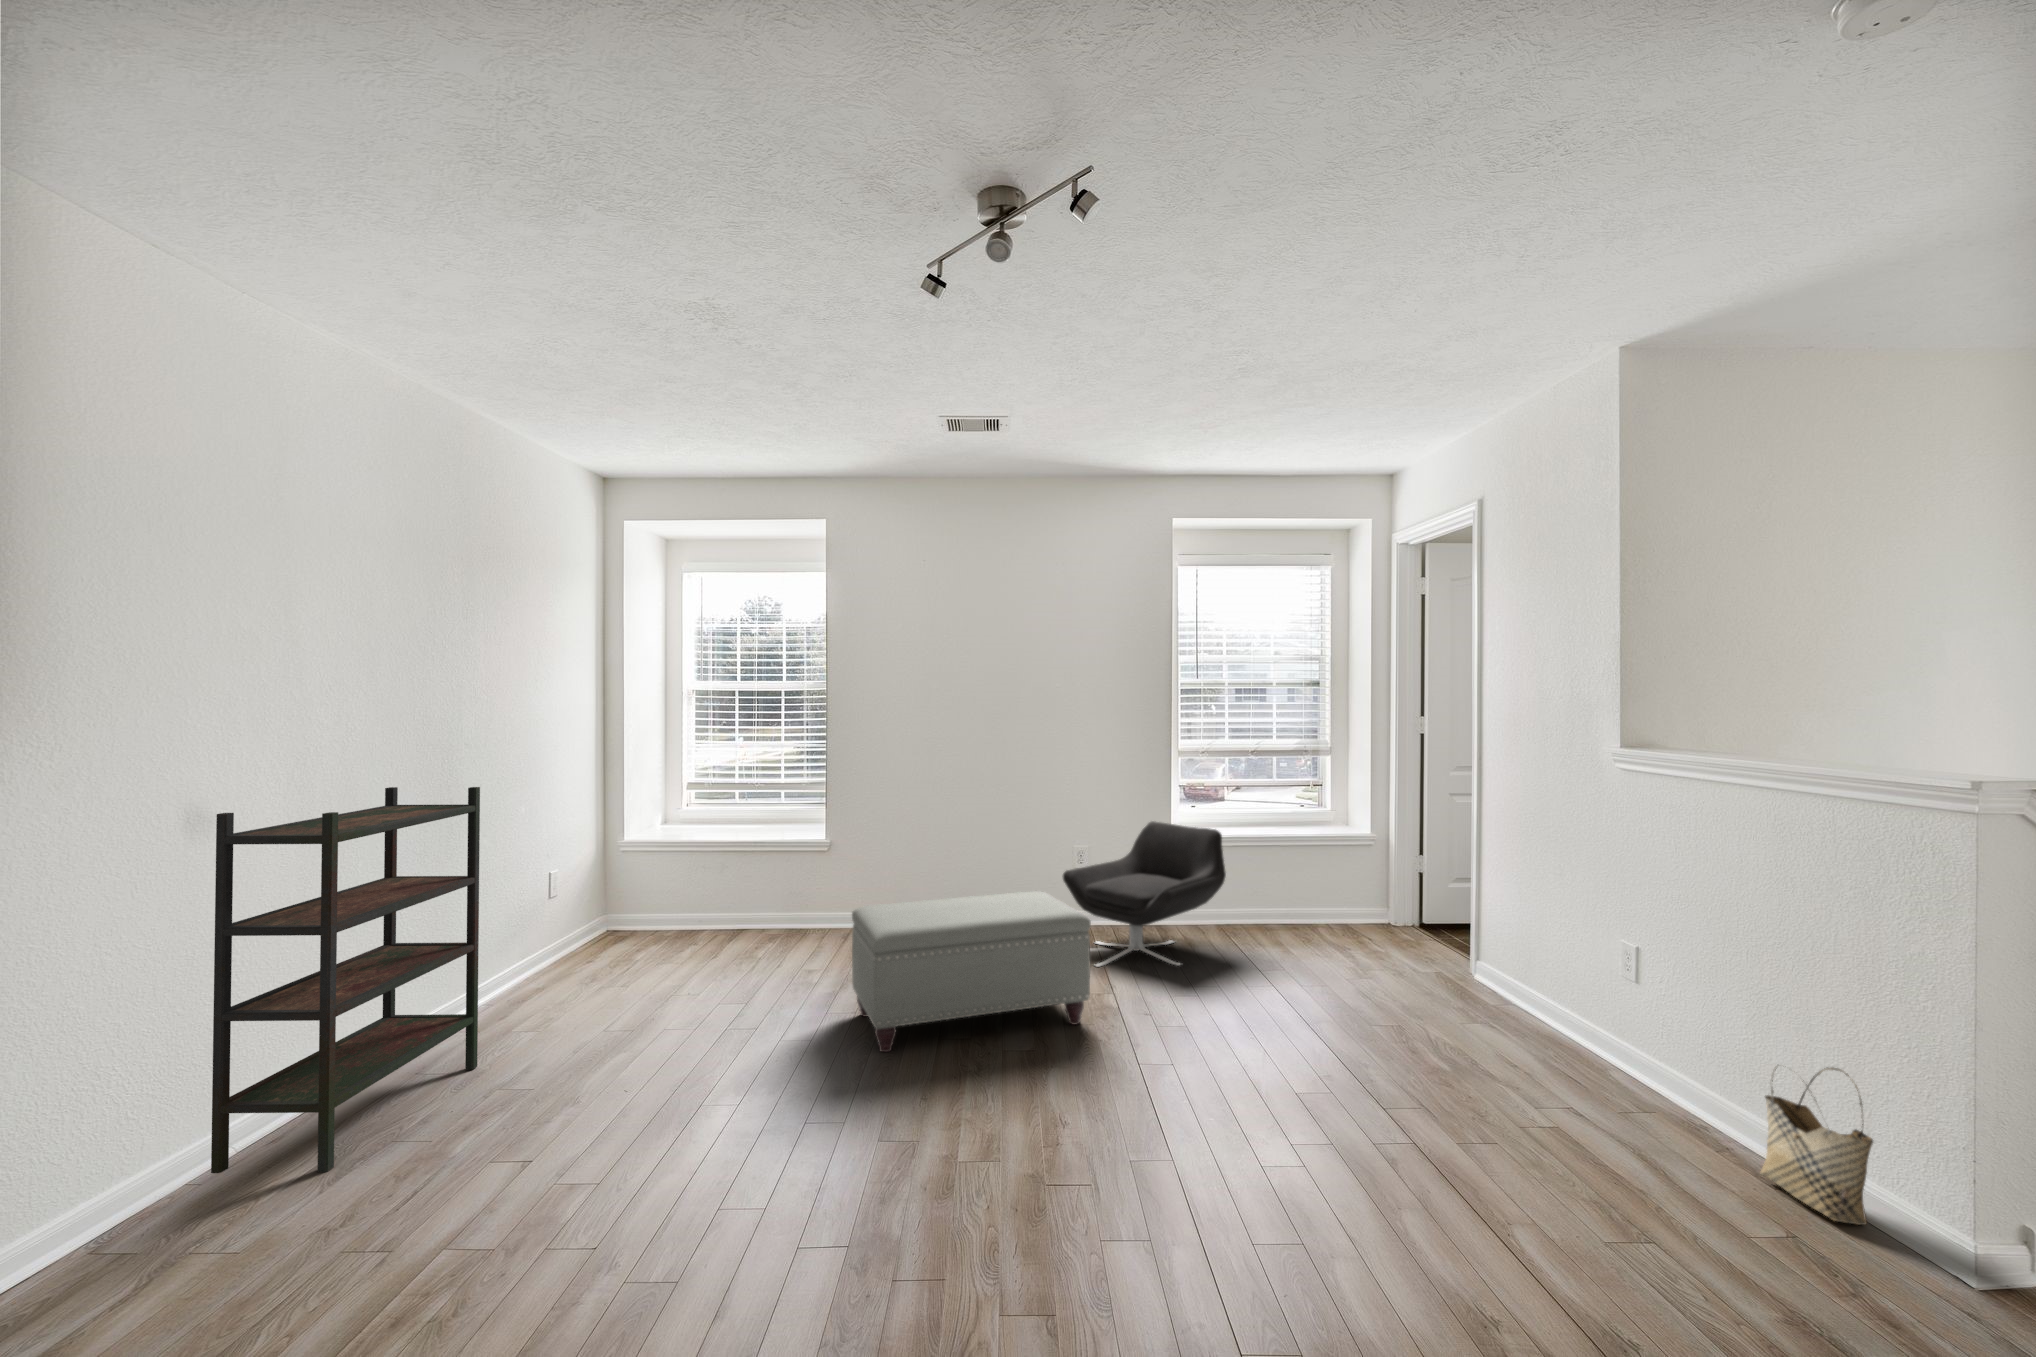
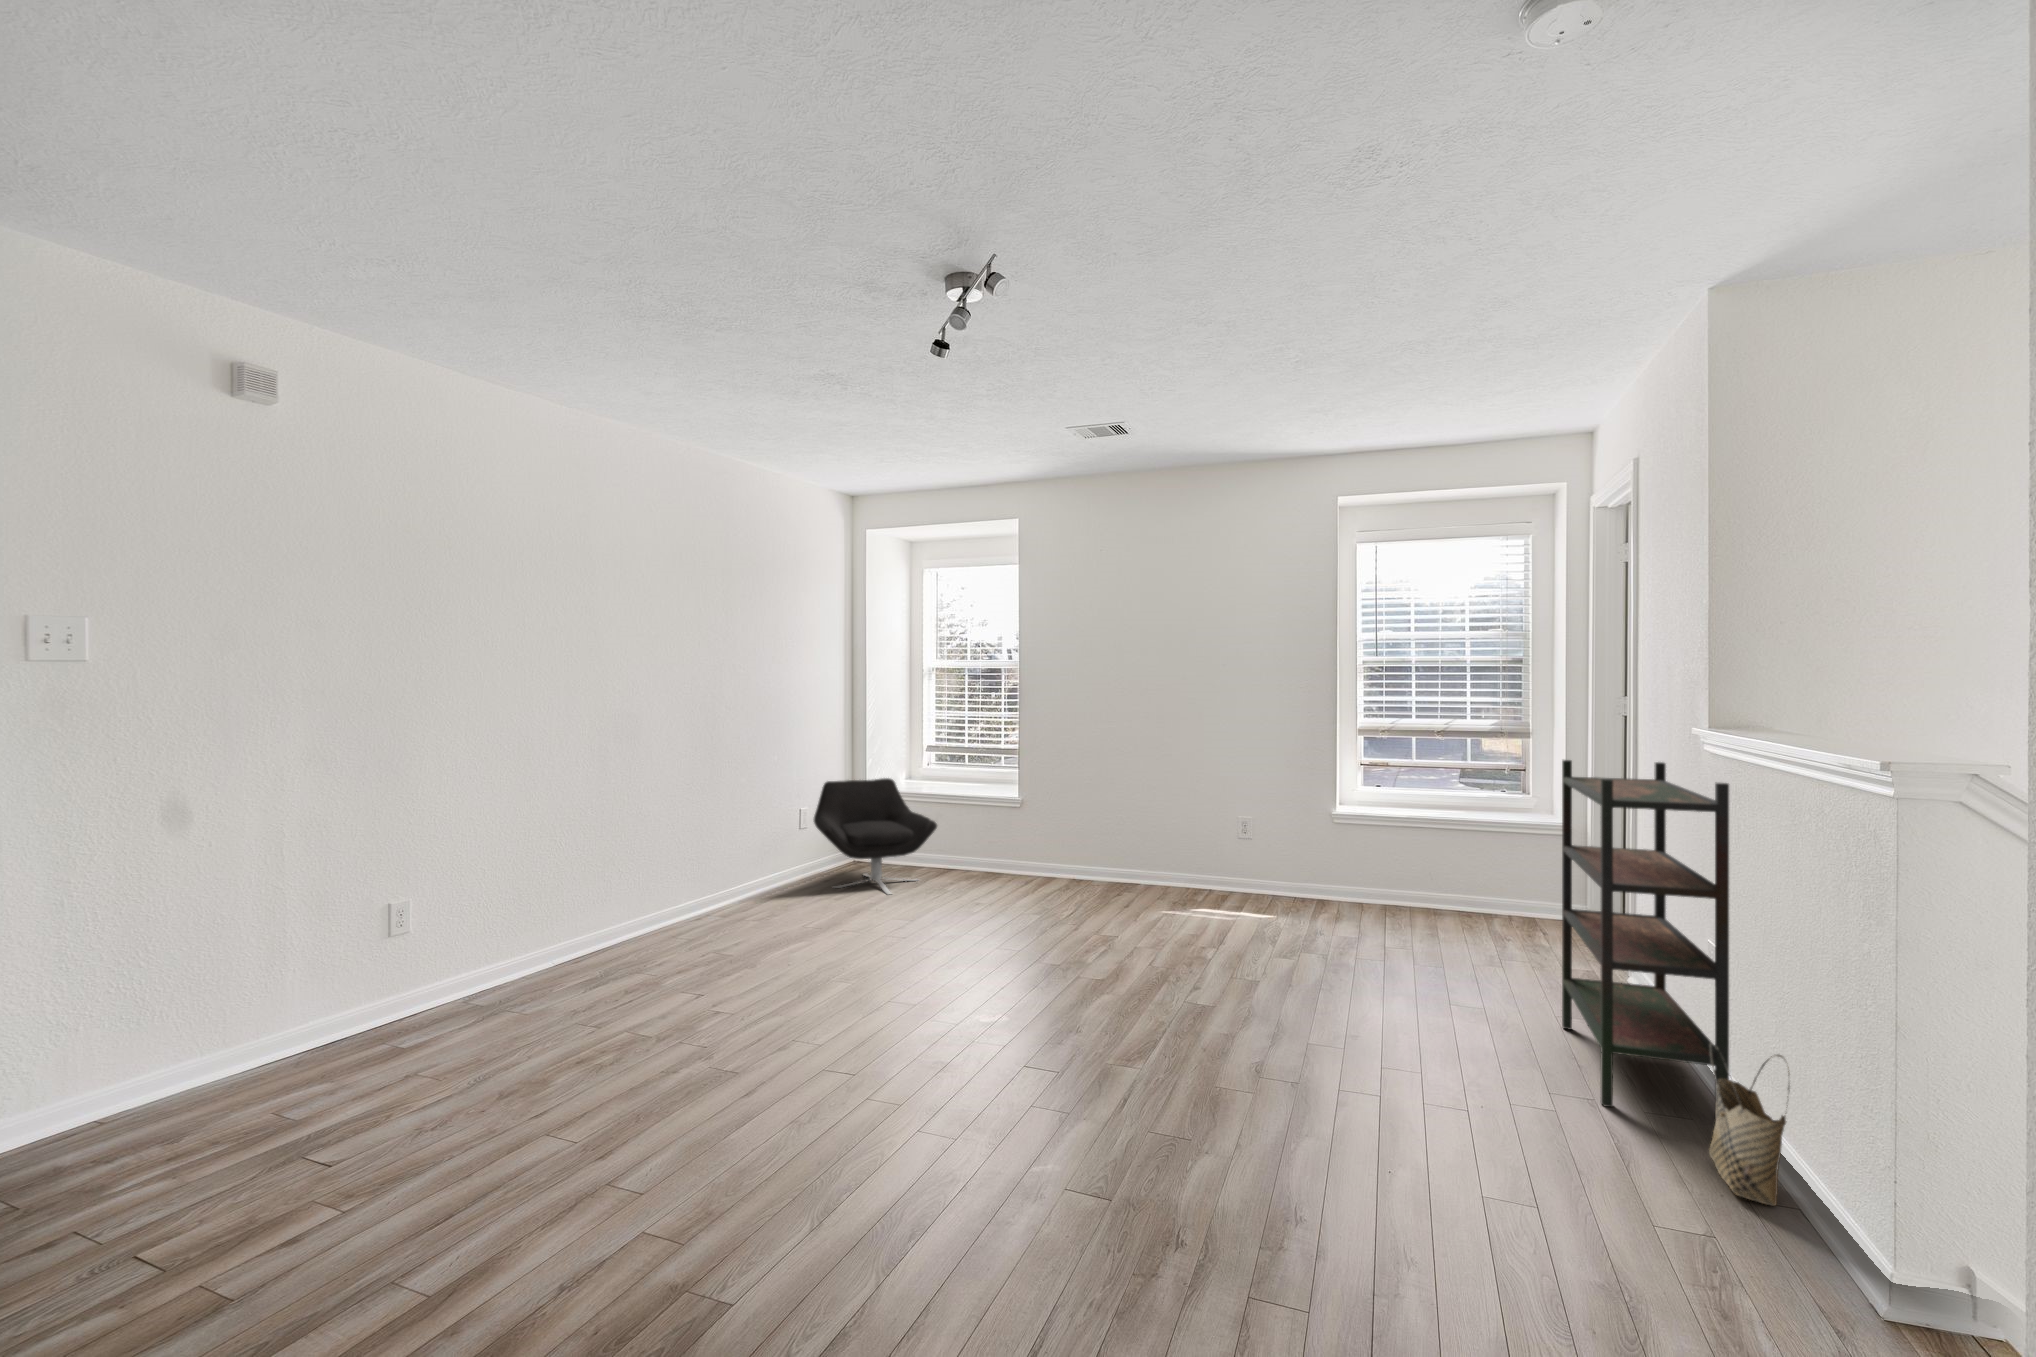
bookshelf: present [211,787,480,1173] -> present [1562,760,1729,1118]
lounge chair: present [1063,821,1226,967] -> present [814,778,937,894]
ottoman: present [852,891,1091,1052] -> none [983,847,1176,963]

